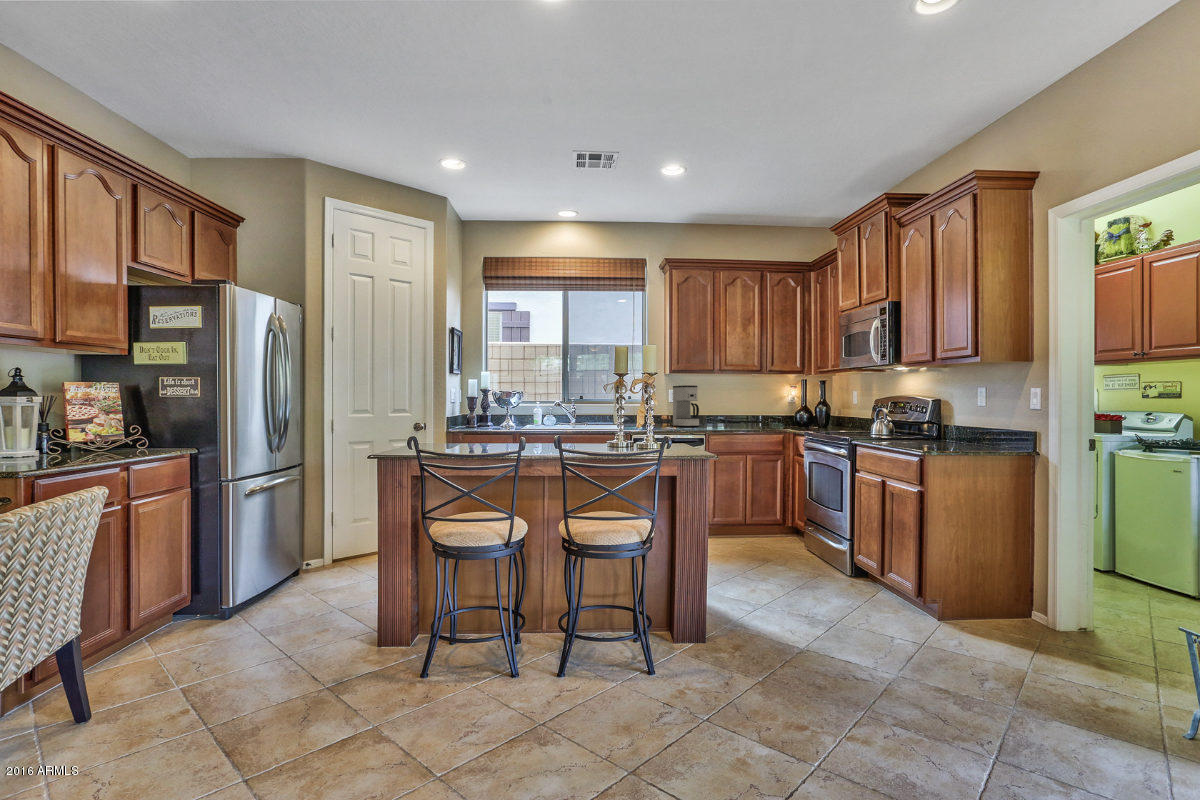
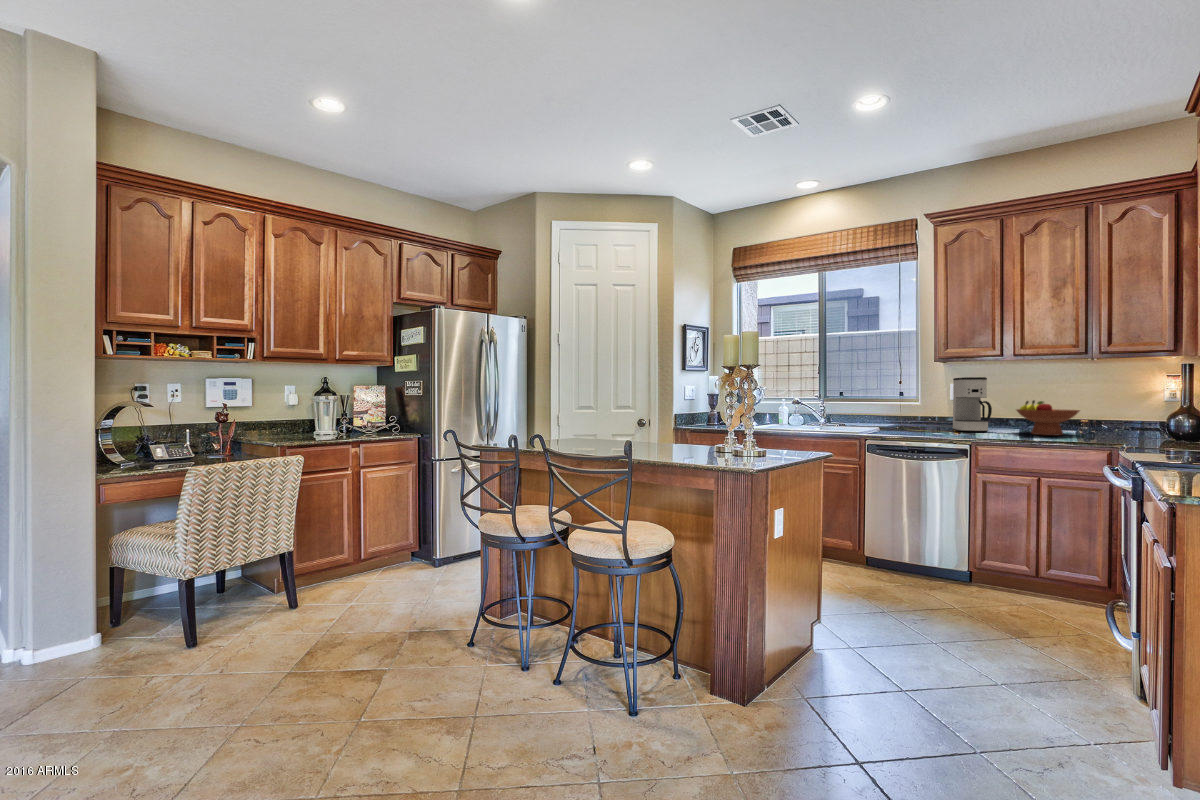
fruit bowl: none [716,402,754,427] -> present [1016,400,1080,436]

